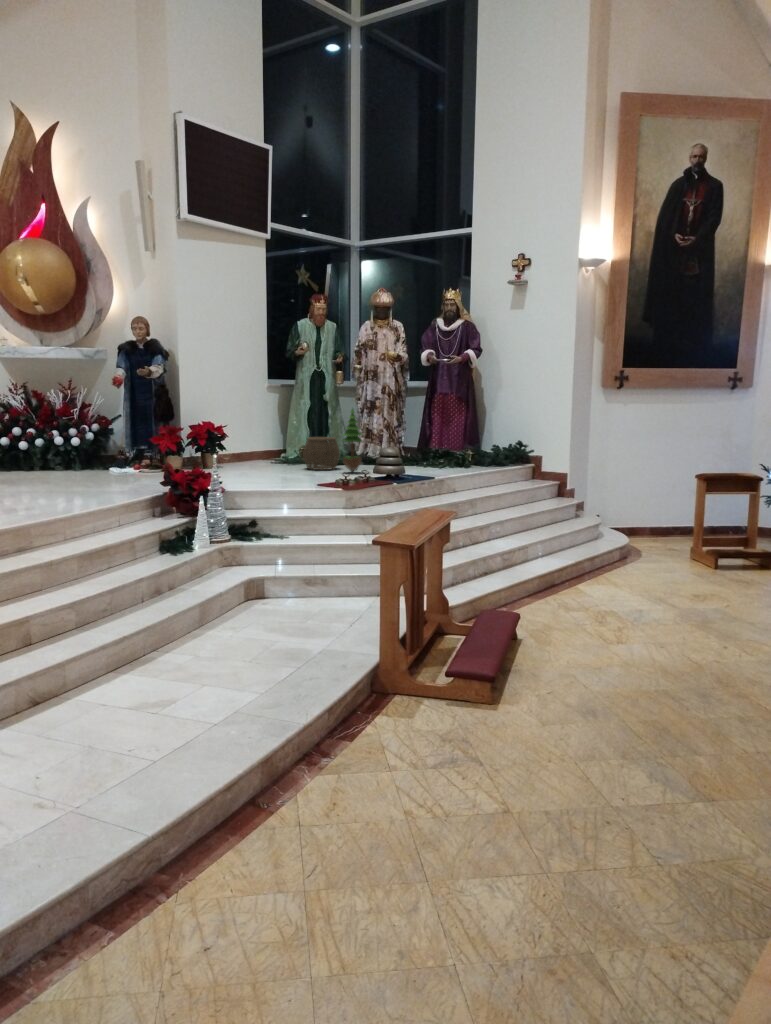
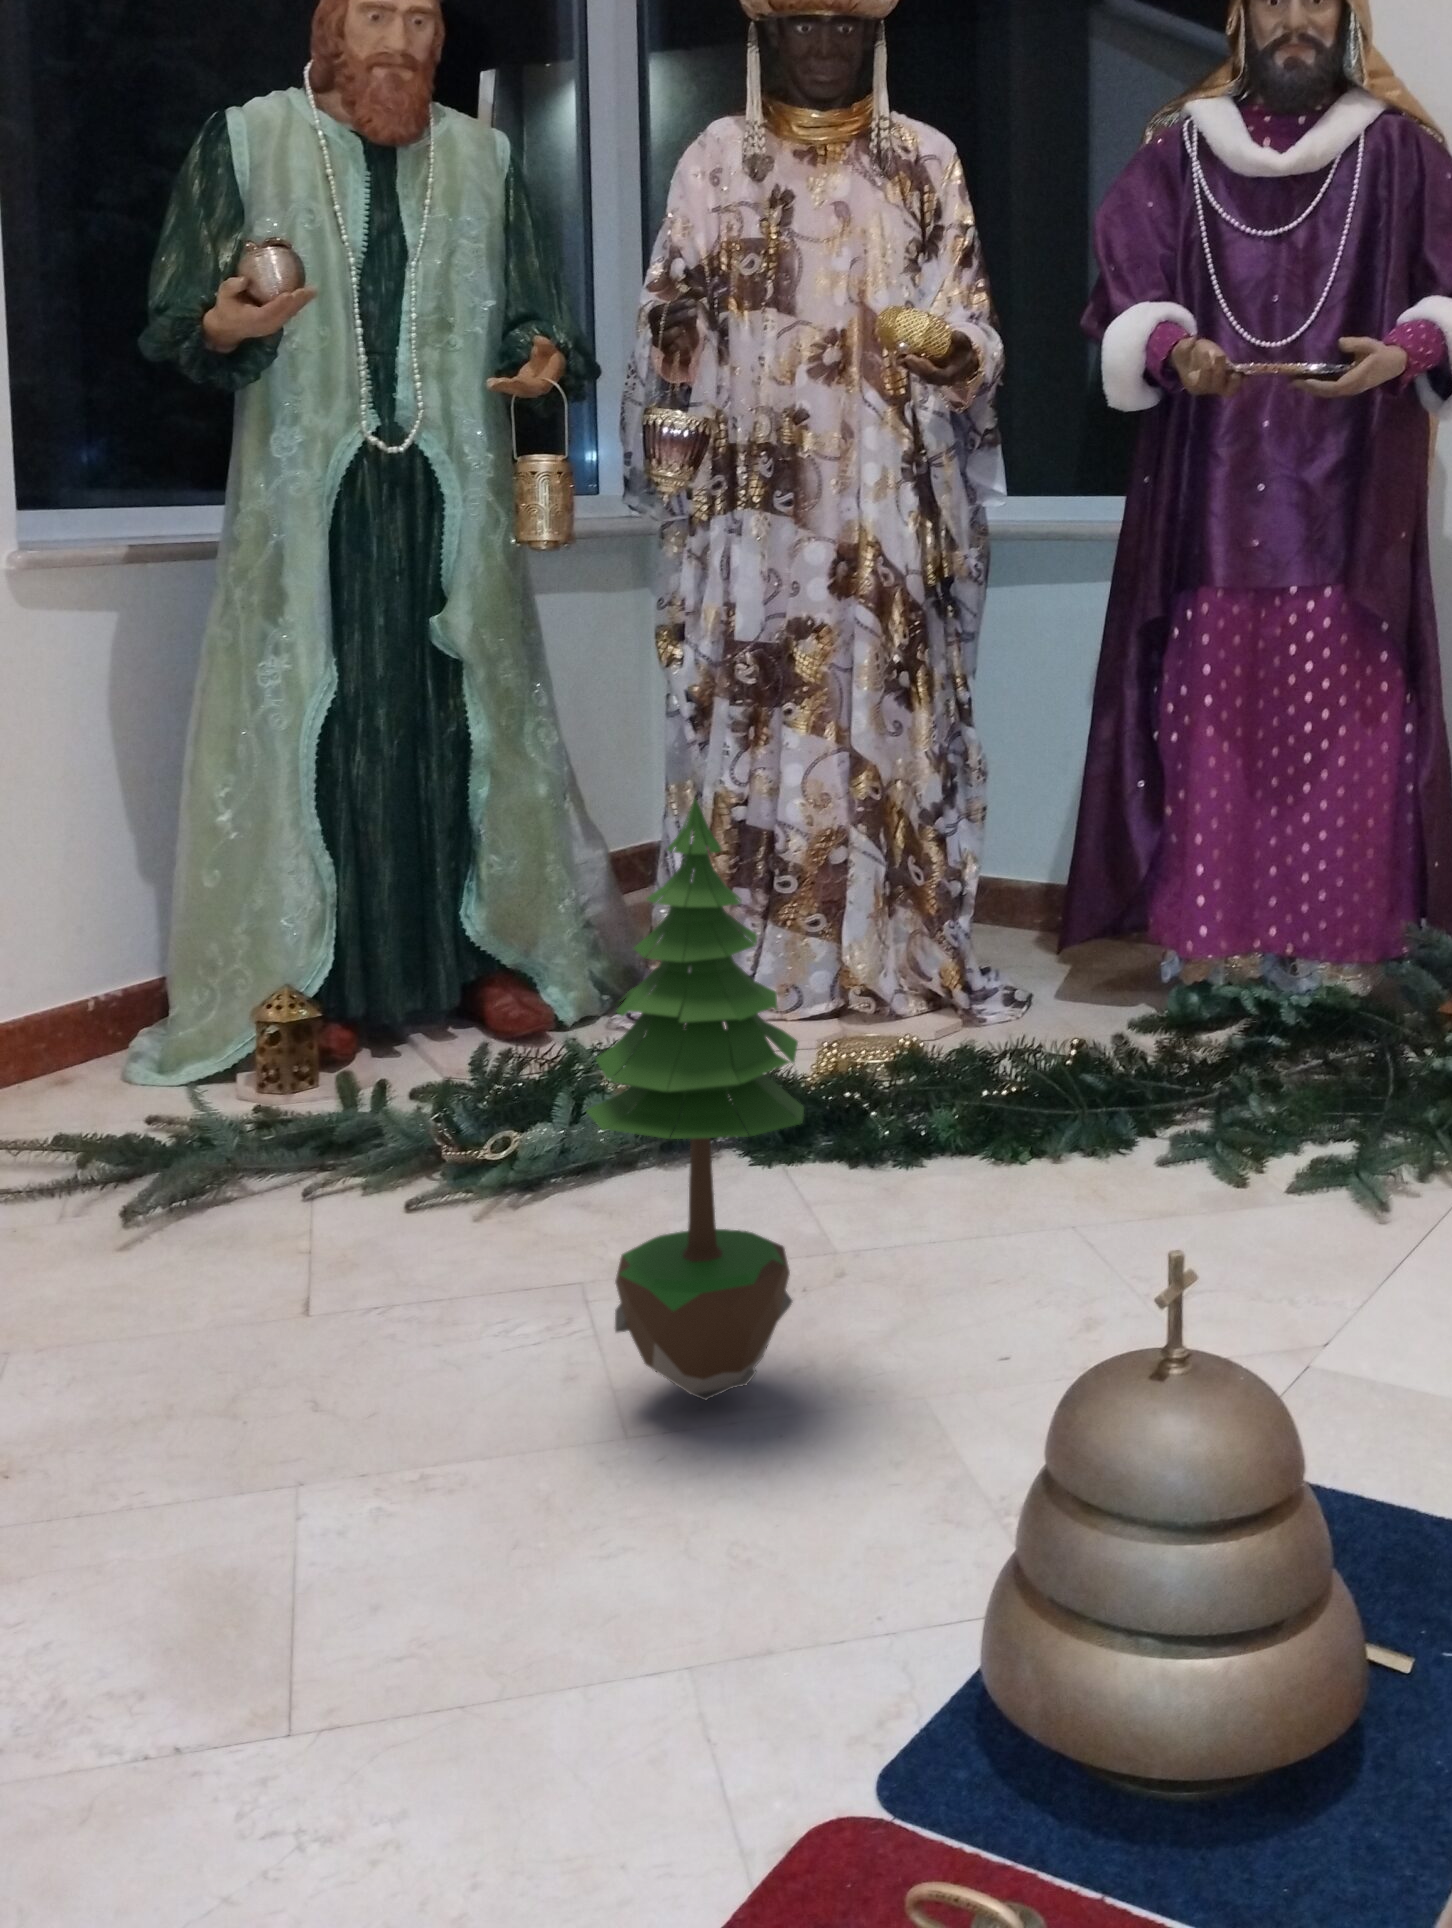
woven basket: present [304,437,339,470] -> none [244,1001,570,1342]

